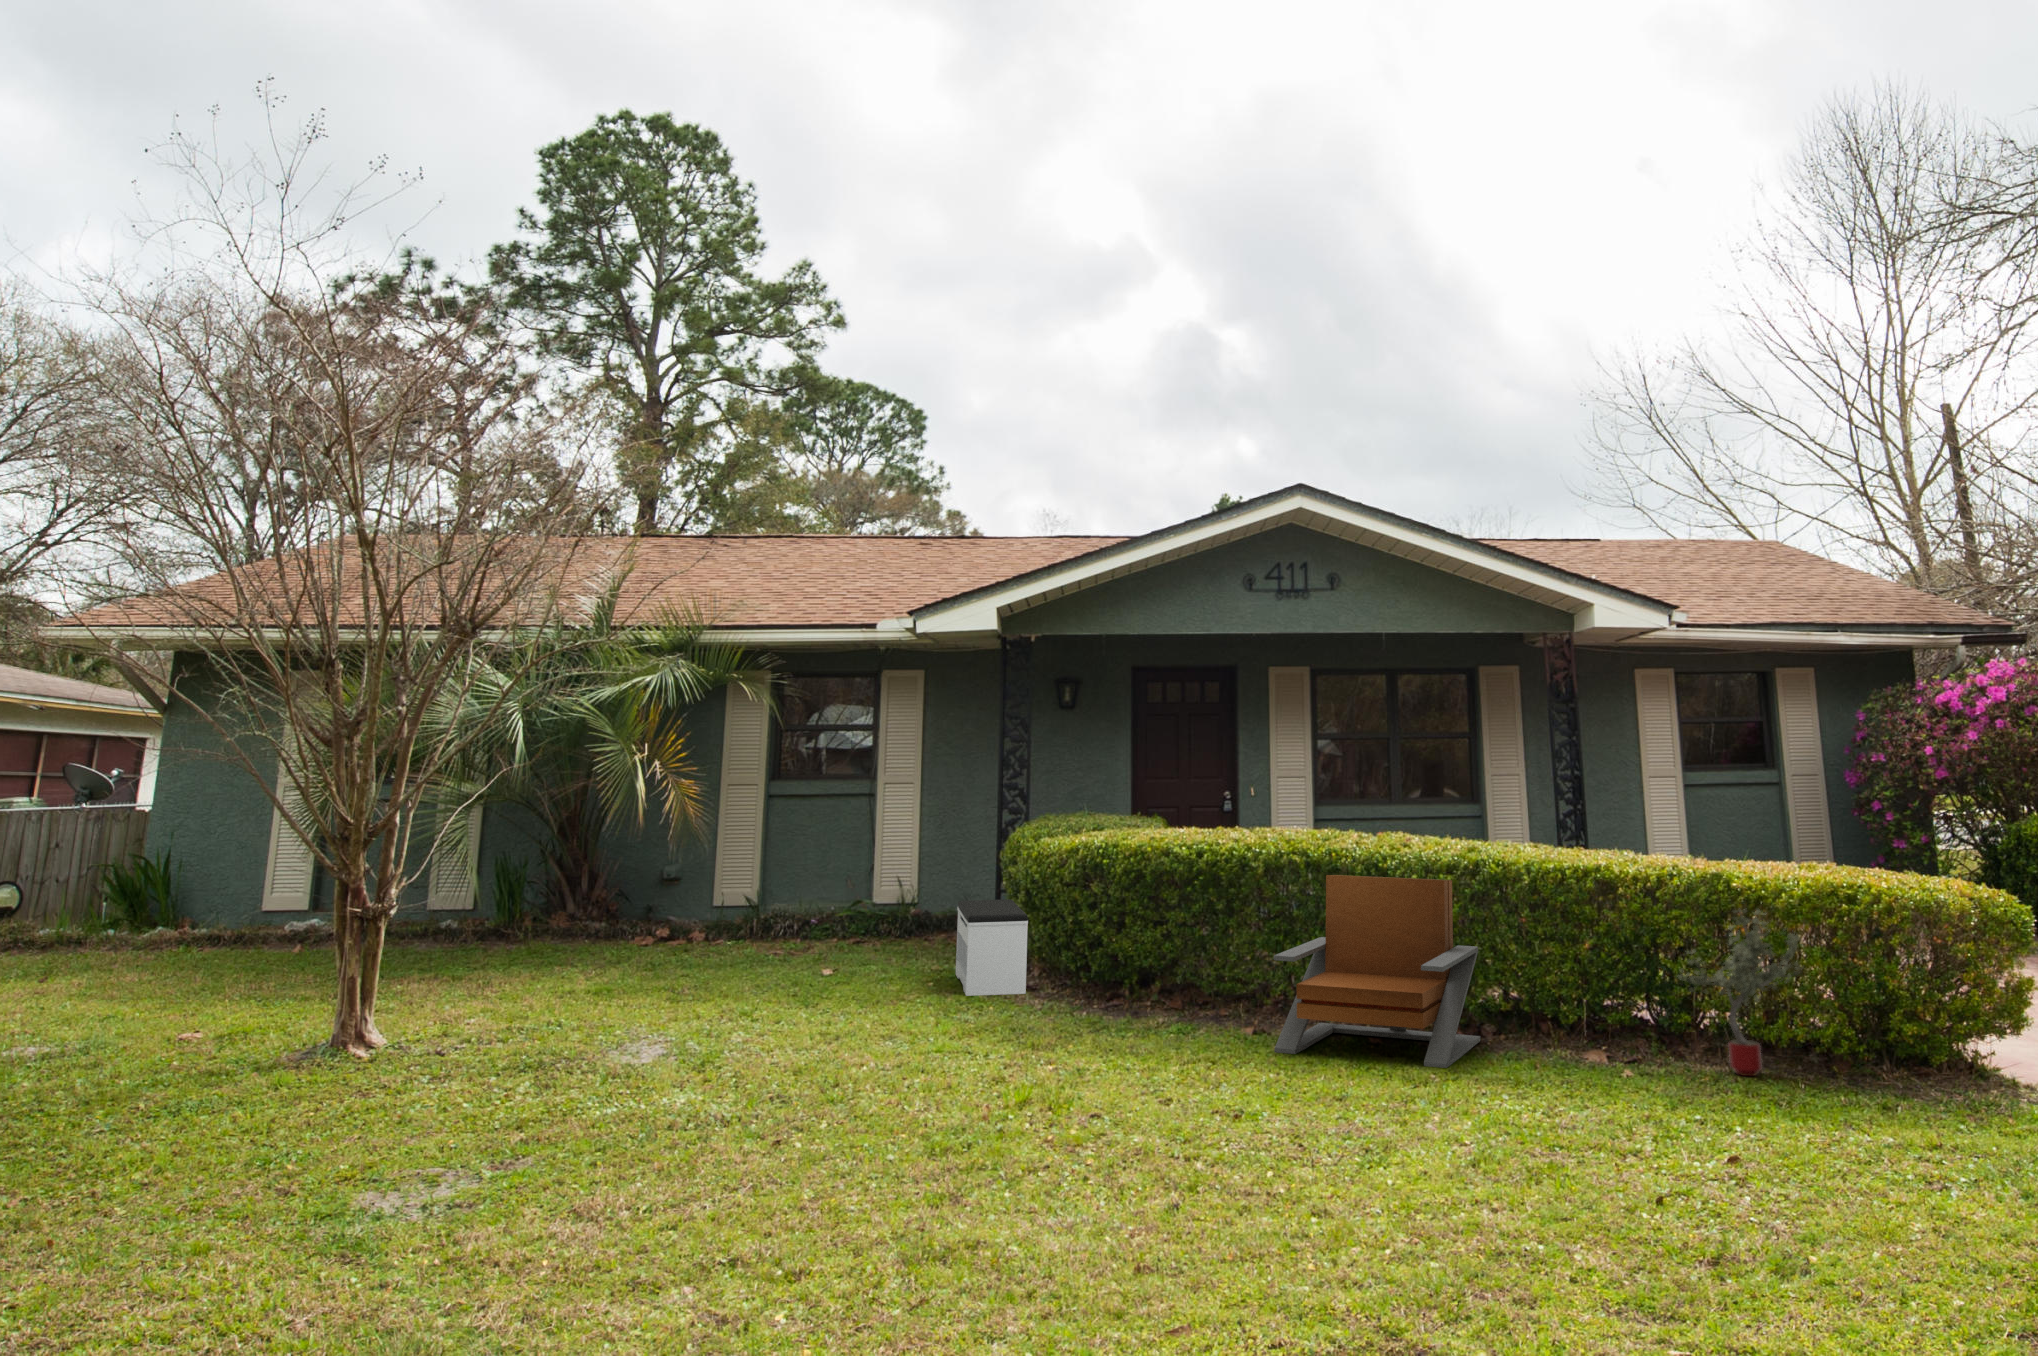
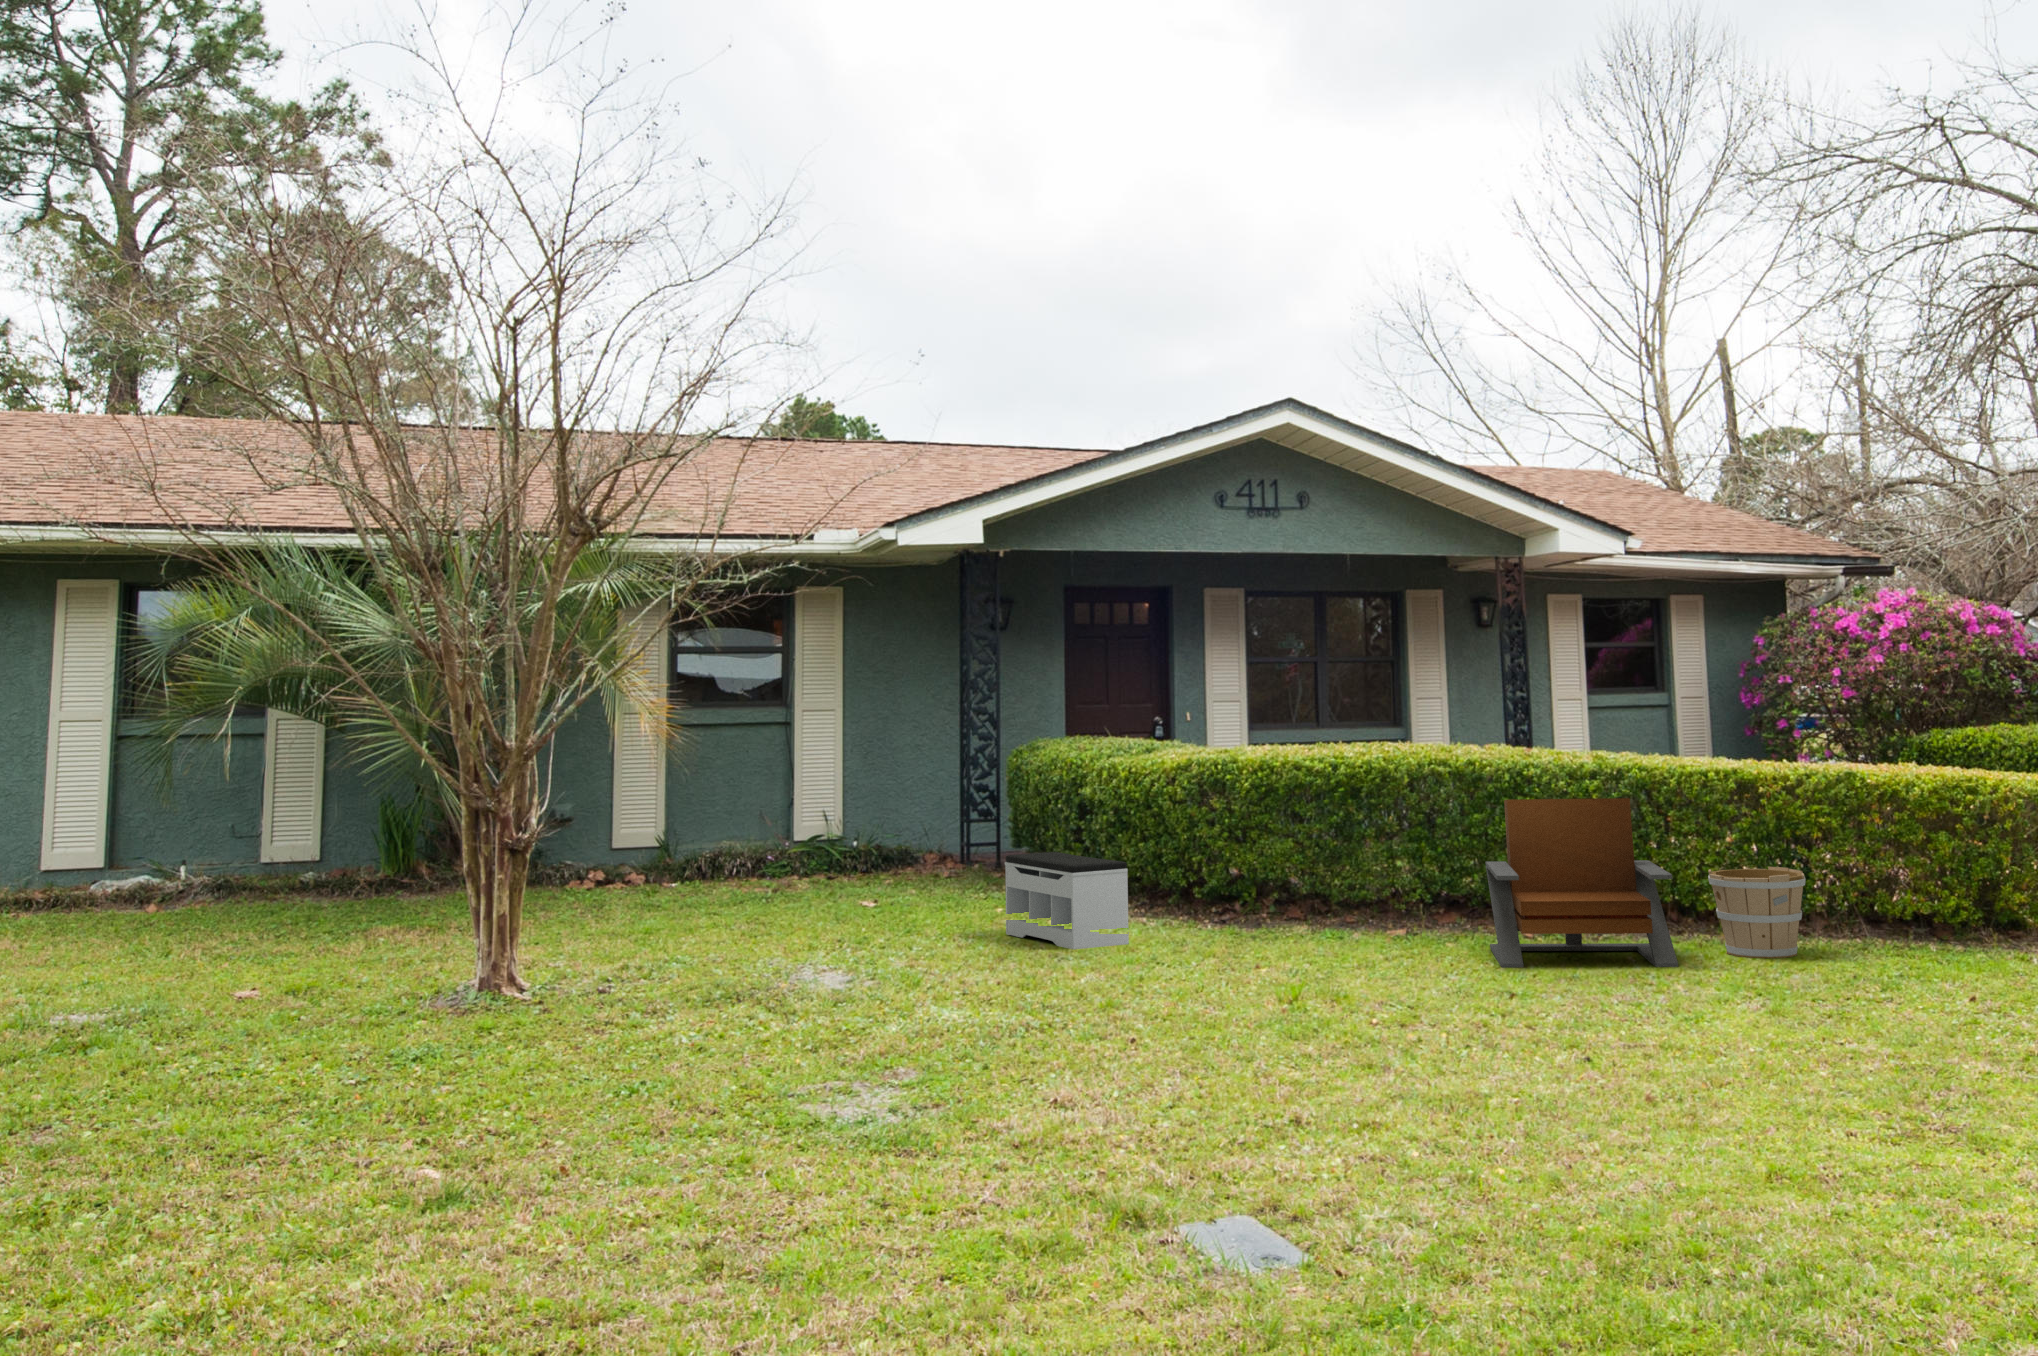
potted tree: present [1677,908,1804,1076] -> none [1852,807,1976,954]
wooden bucket: none [1518,961,1622,1066] -> present [1708,867,1806,958]

